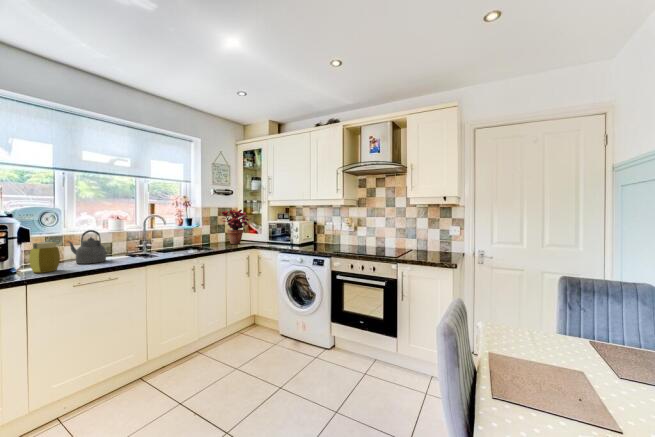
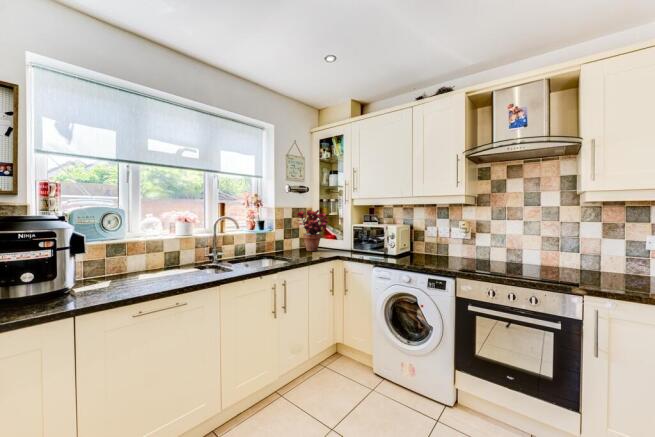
kettle: present [68,230,106,264] -> none [129,237,173,280]
jar: present [29,242,60,273] -> none [81,254,118,297]

